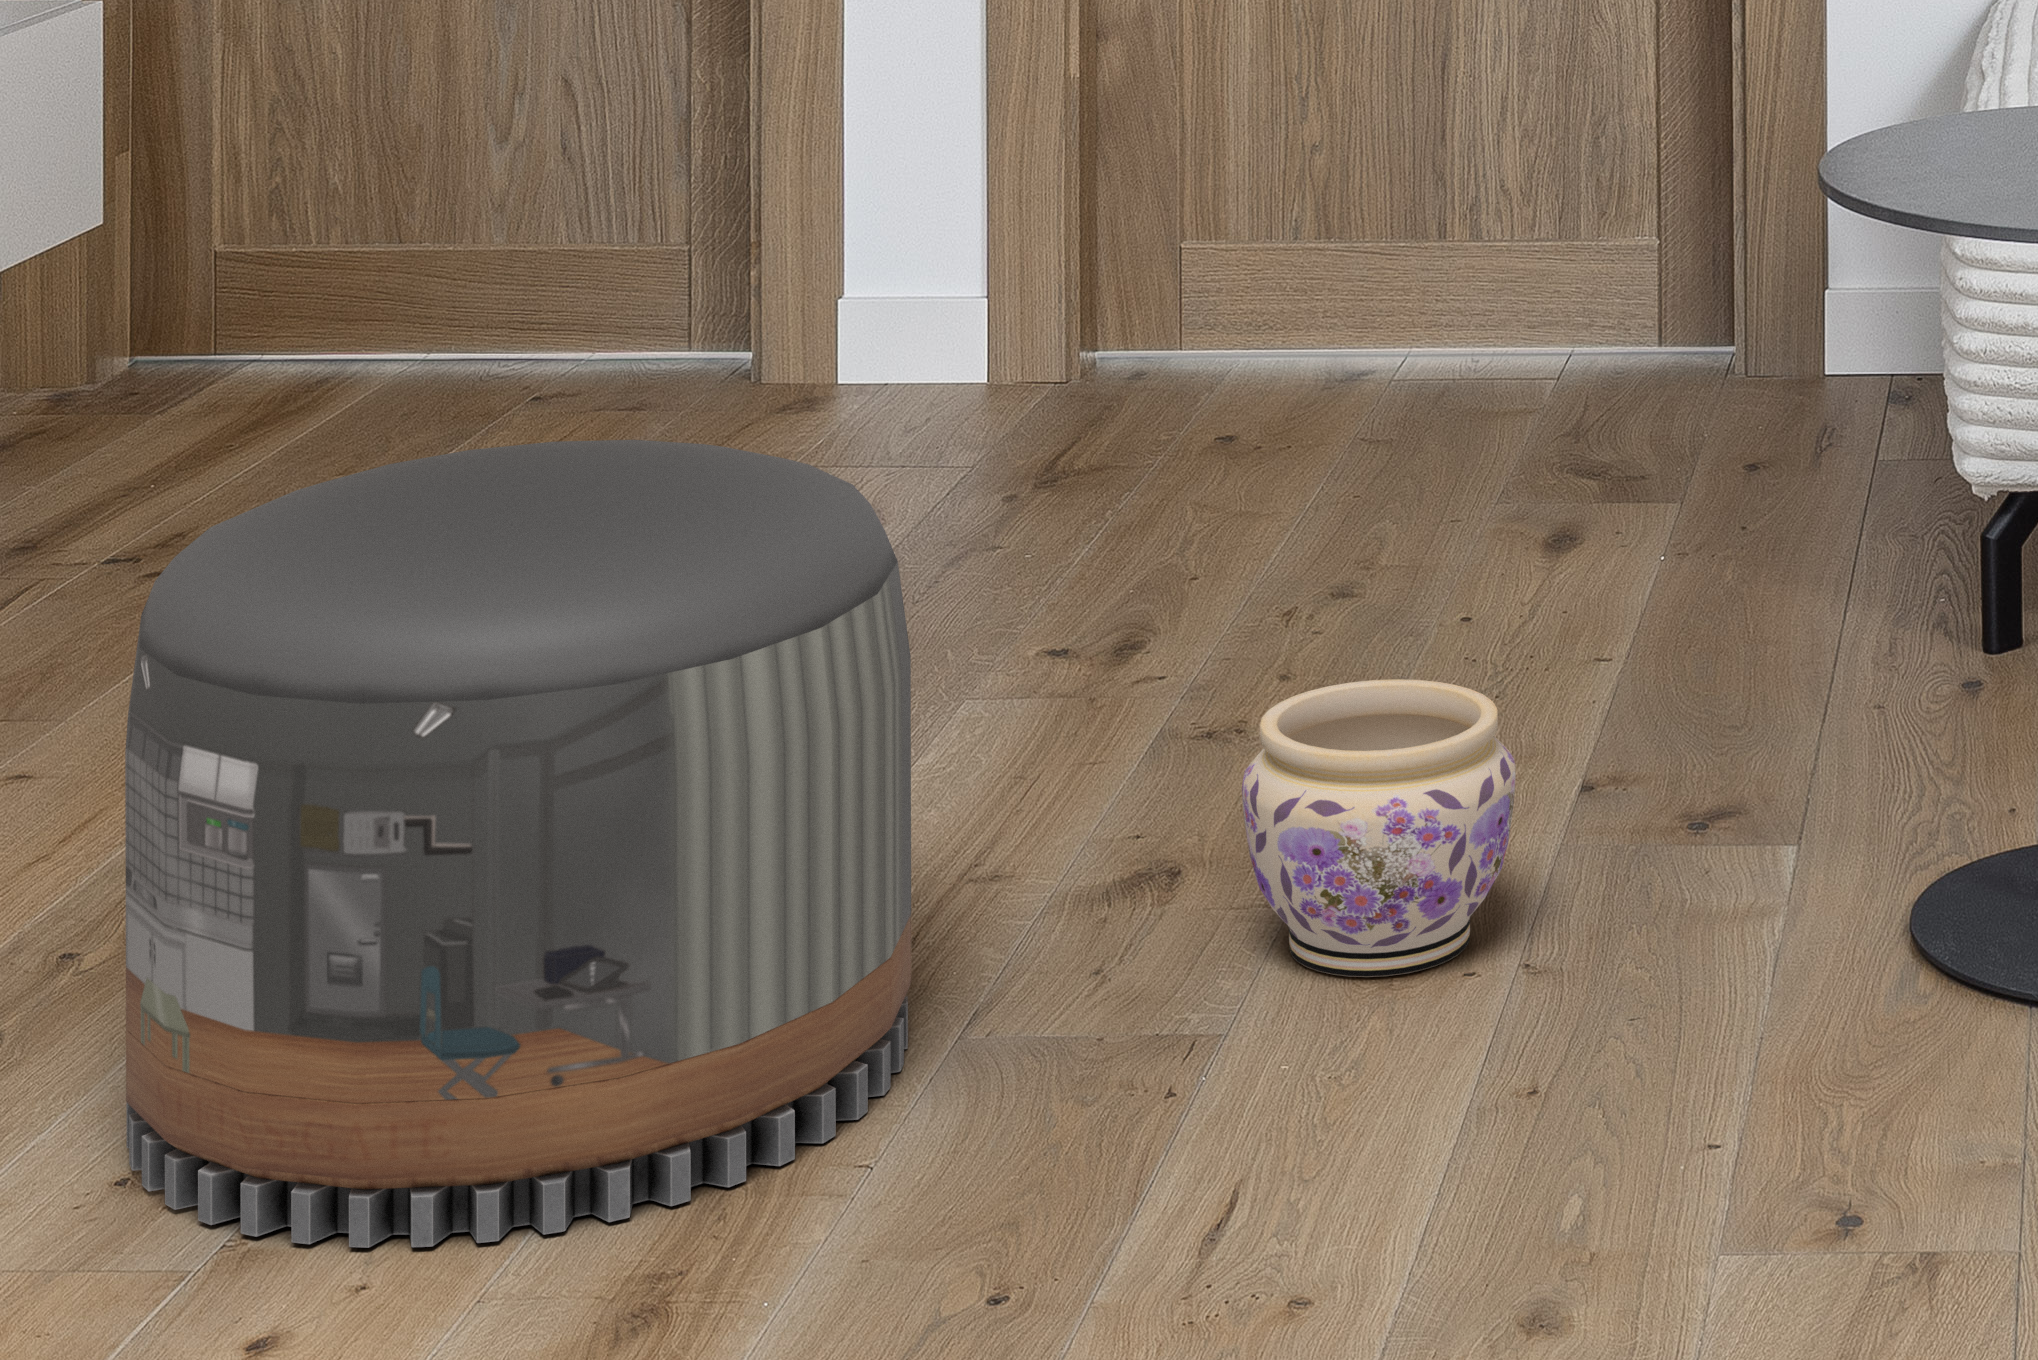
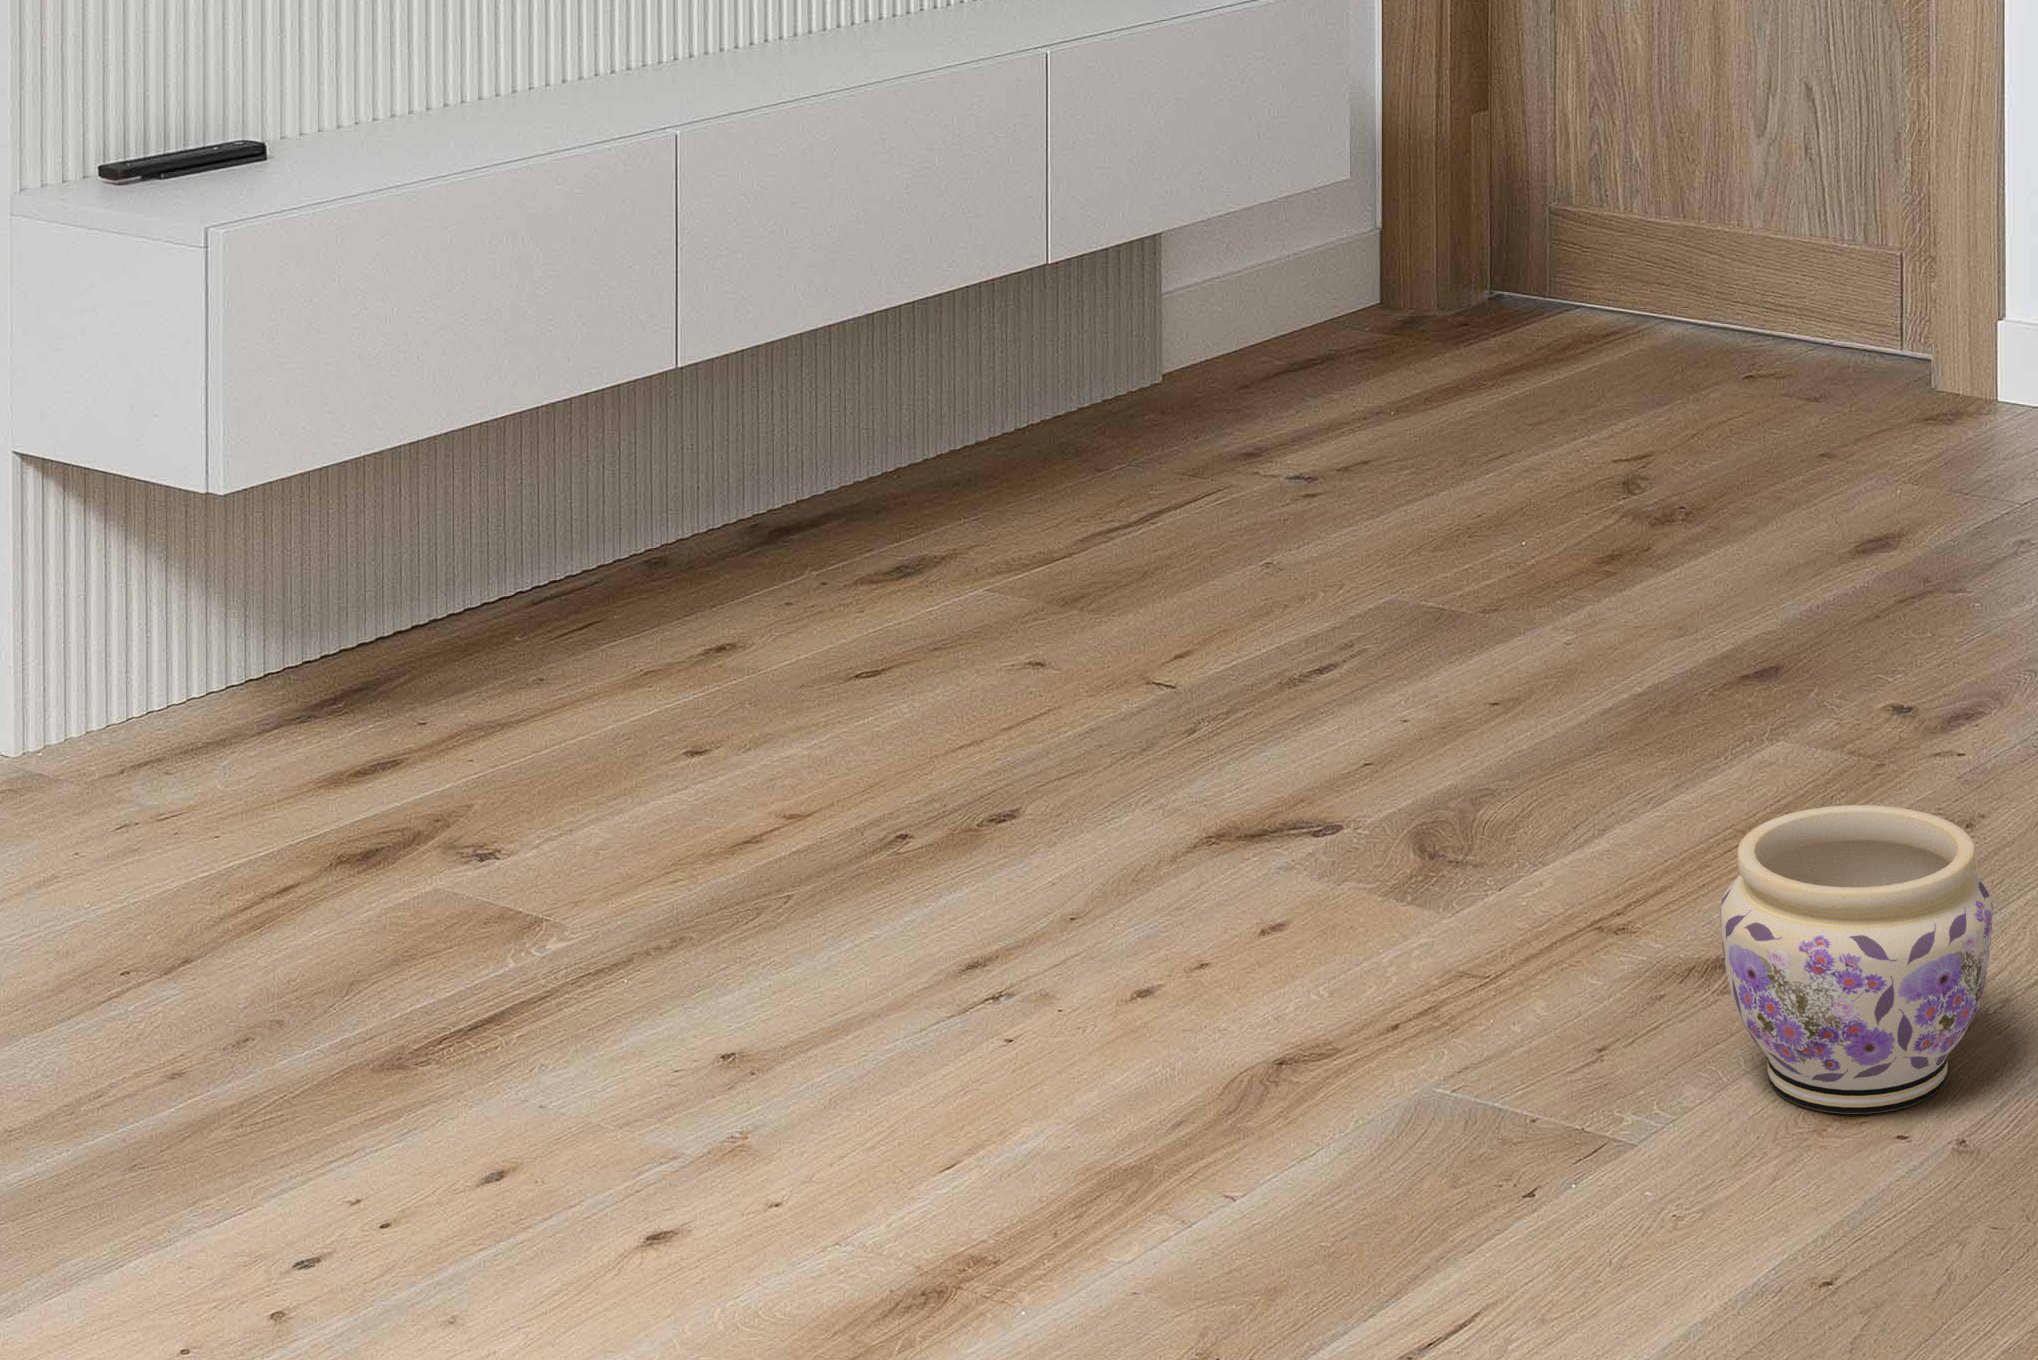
pouf: present [125,440,911,1248] -> none [723,458,1411,1189]

